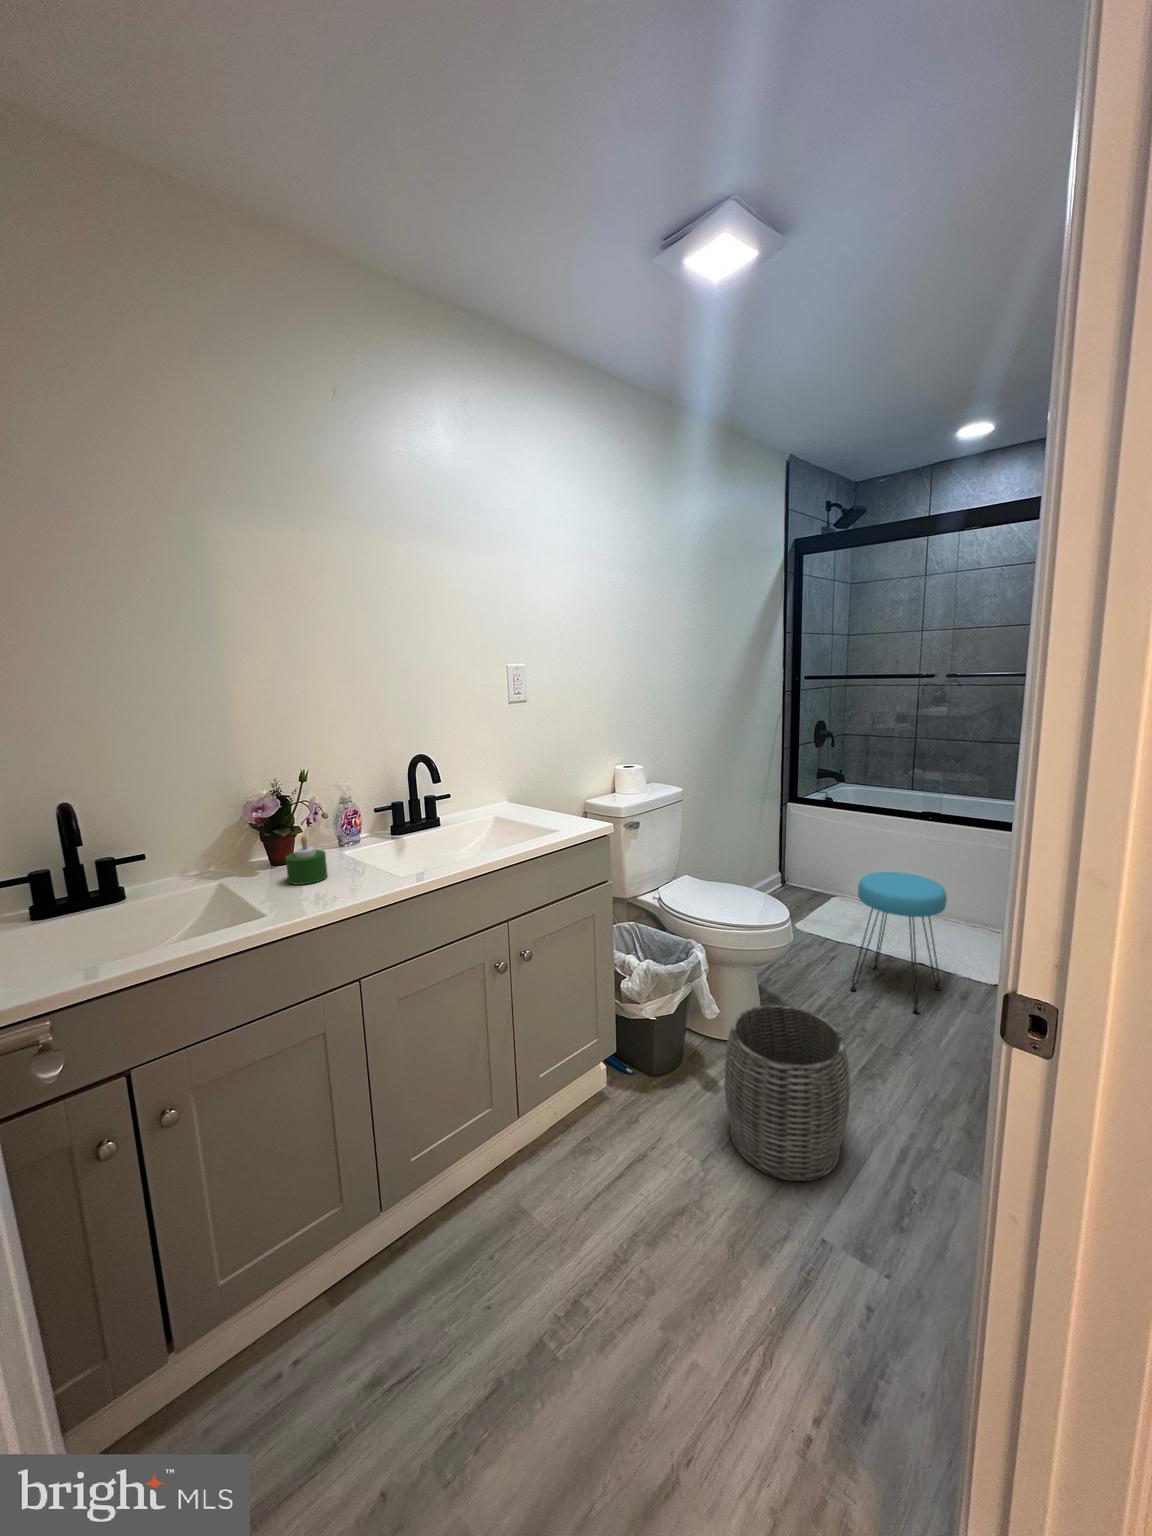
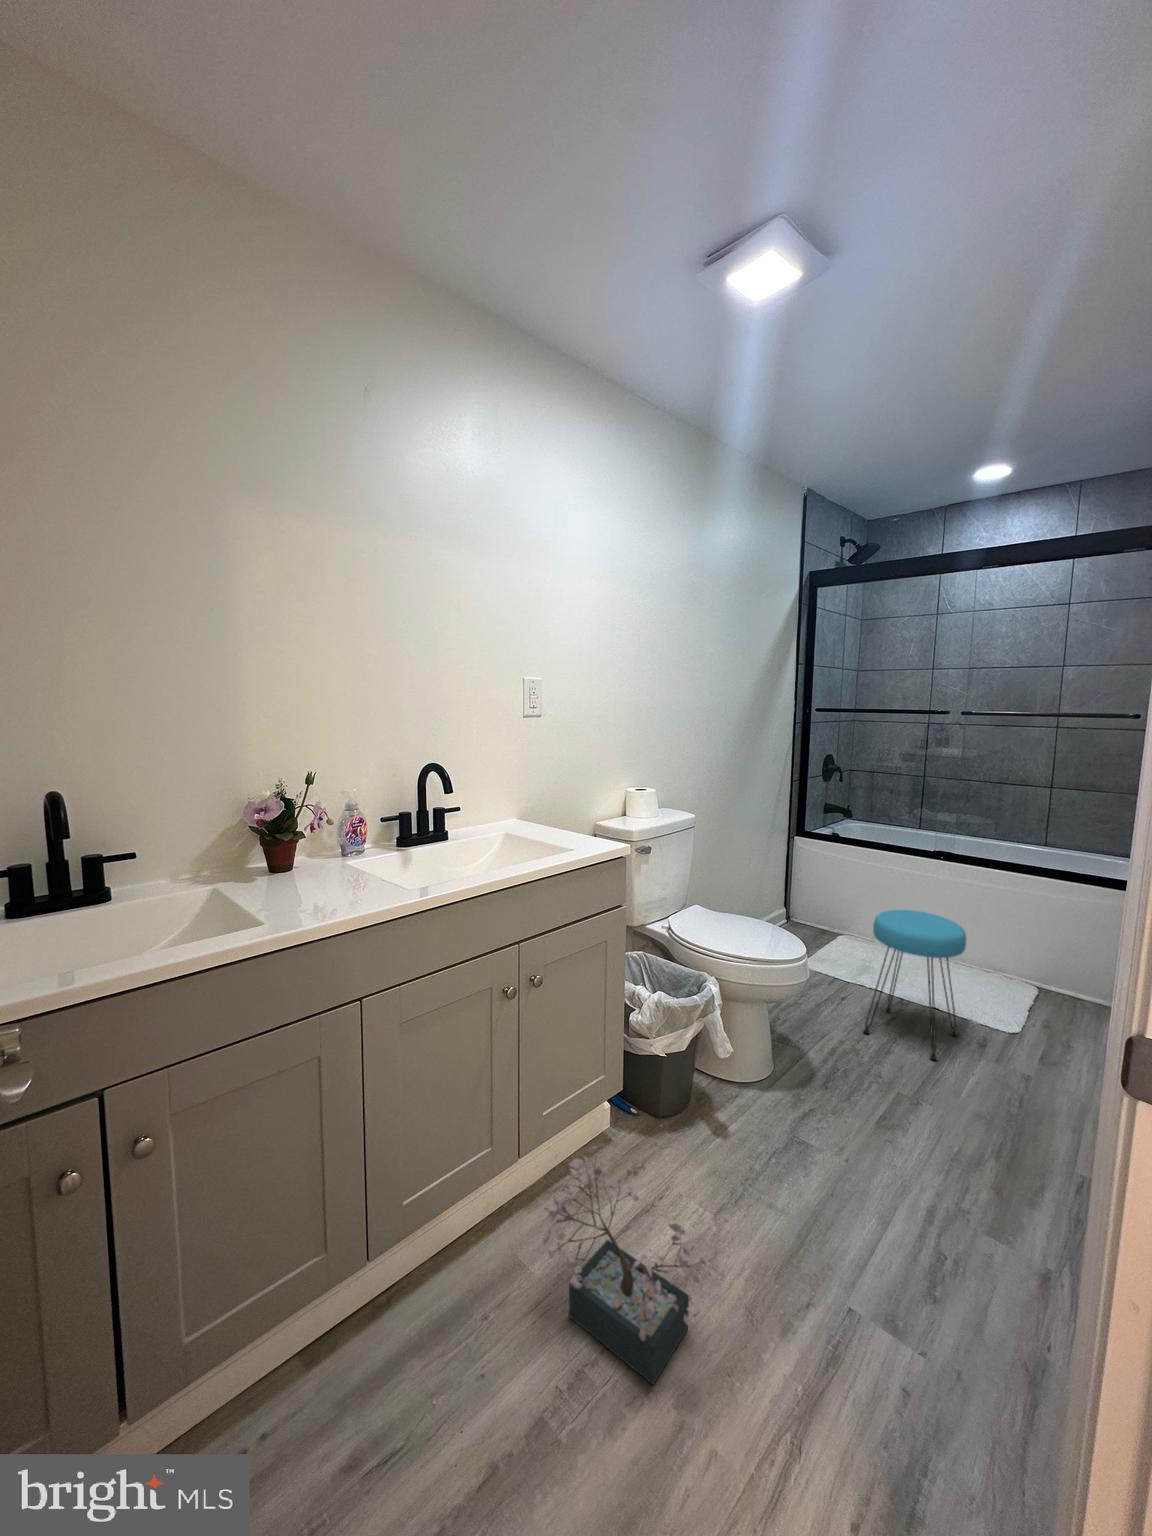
candle: present [286,836,328,885] -> none [287,840,331,893]
woven basket: present [724,1005,850,1181] -> none [740,1045,876,1241]
decorative plant: none [532,1101,694,1310] -> present [538,1143,712,1384]

